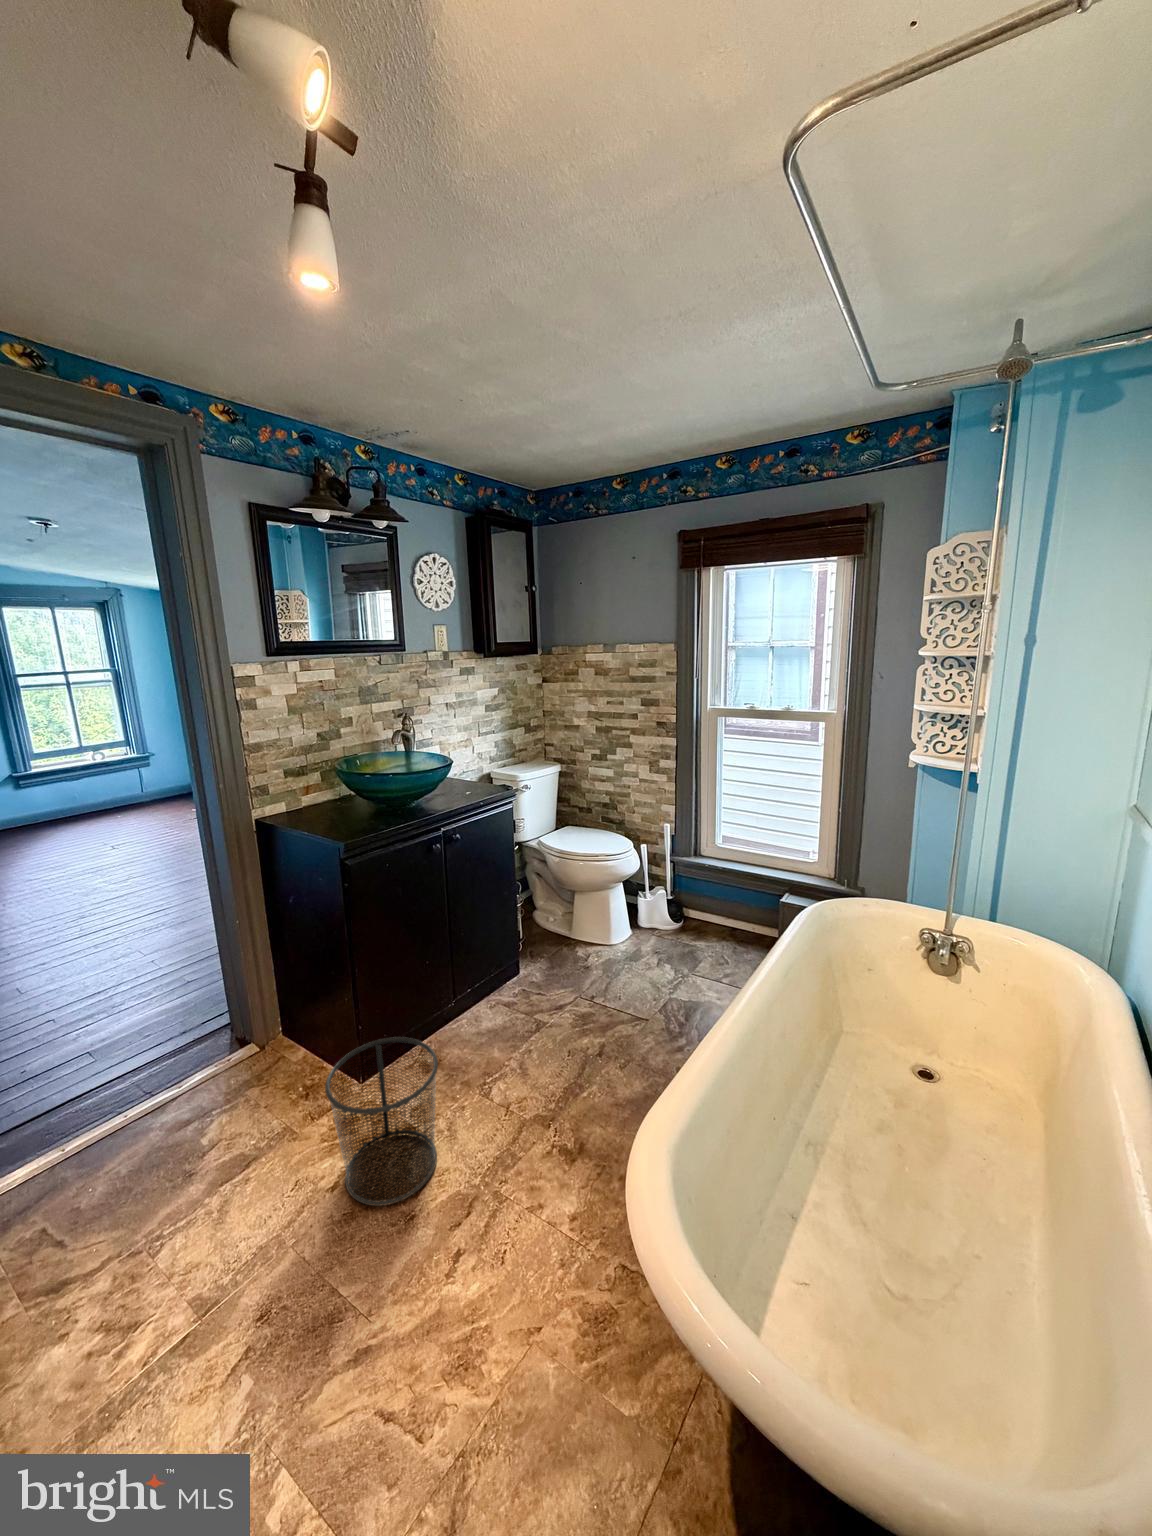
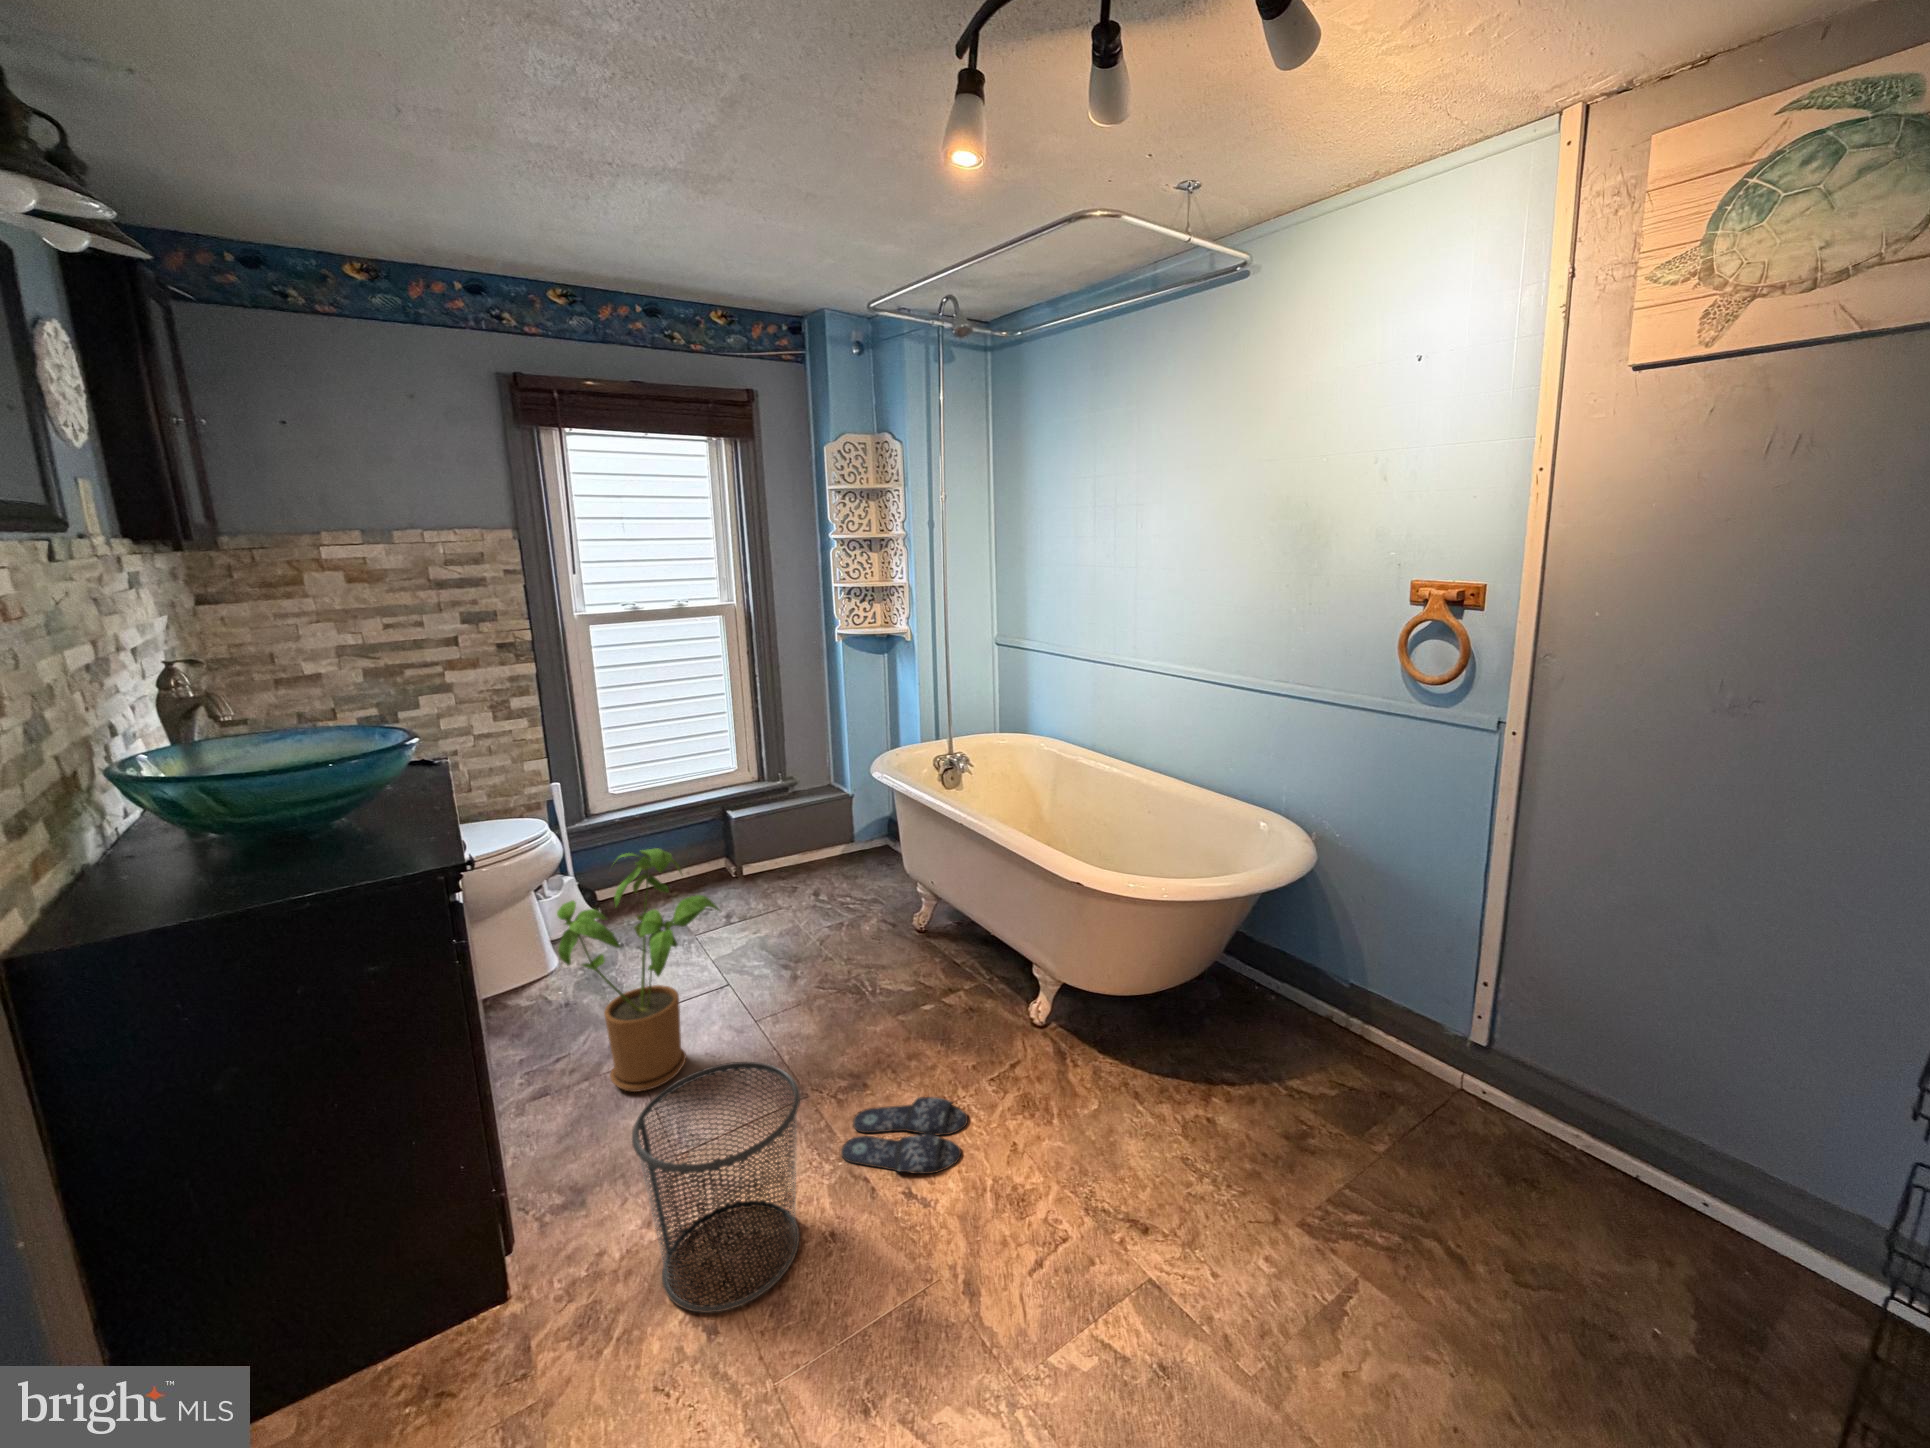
house plant: none [502,886,591,1048] -> present [557,848,720,1092]
slippers: none [478,1171,573,1281] -> present [841,1097,968,1174]

